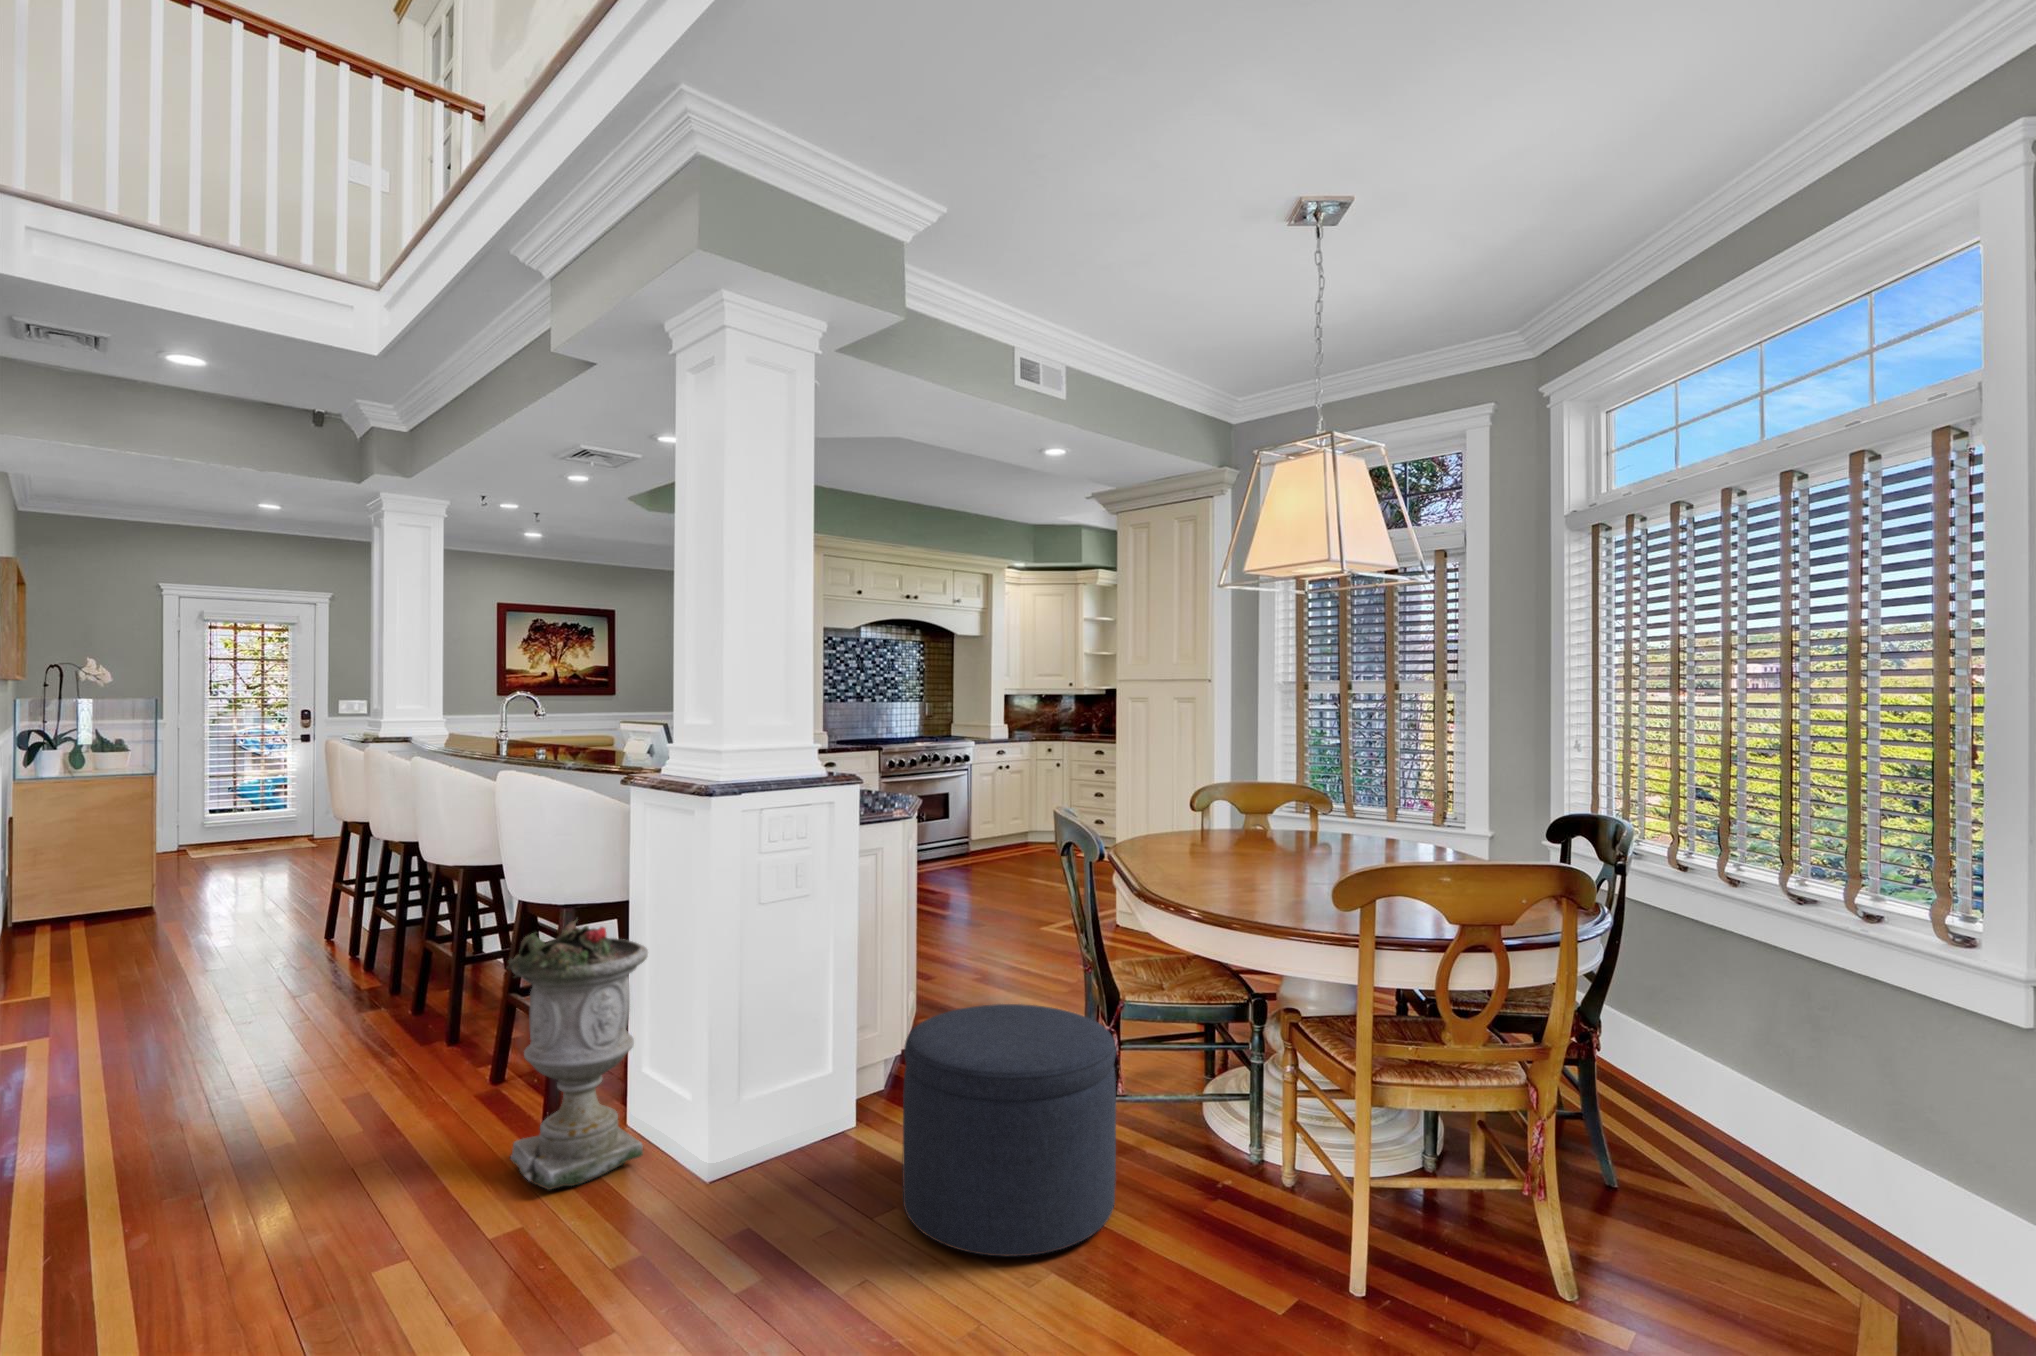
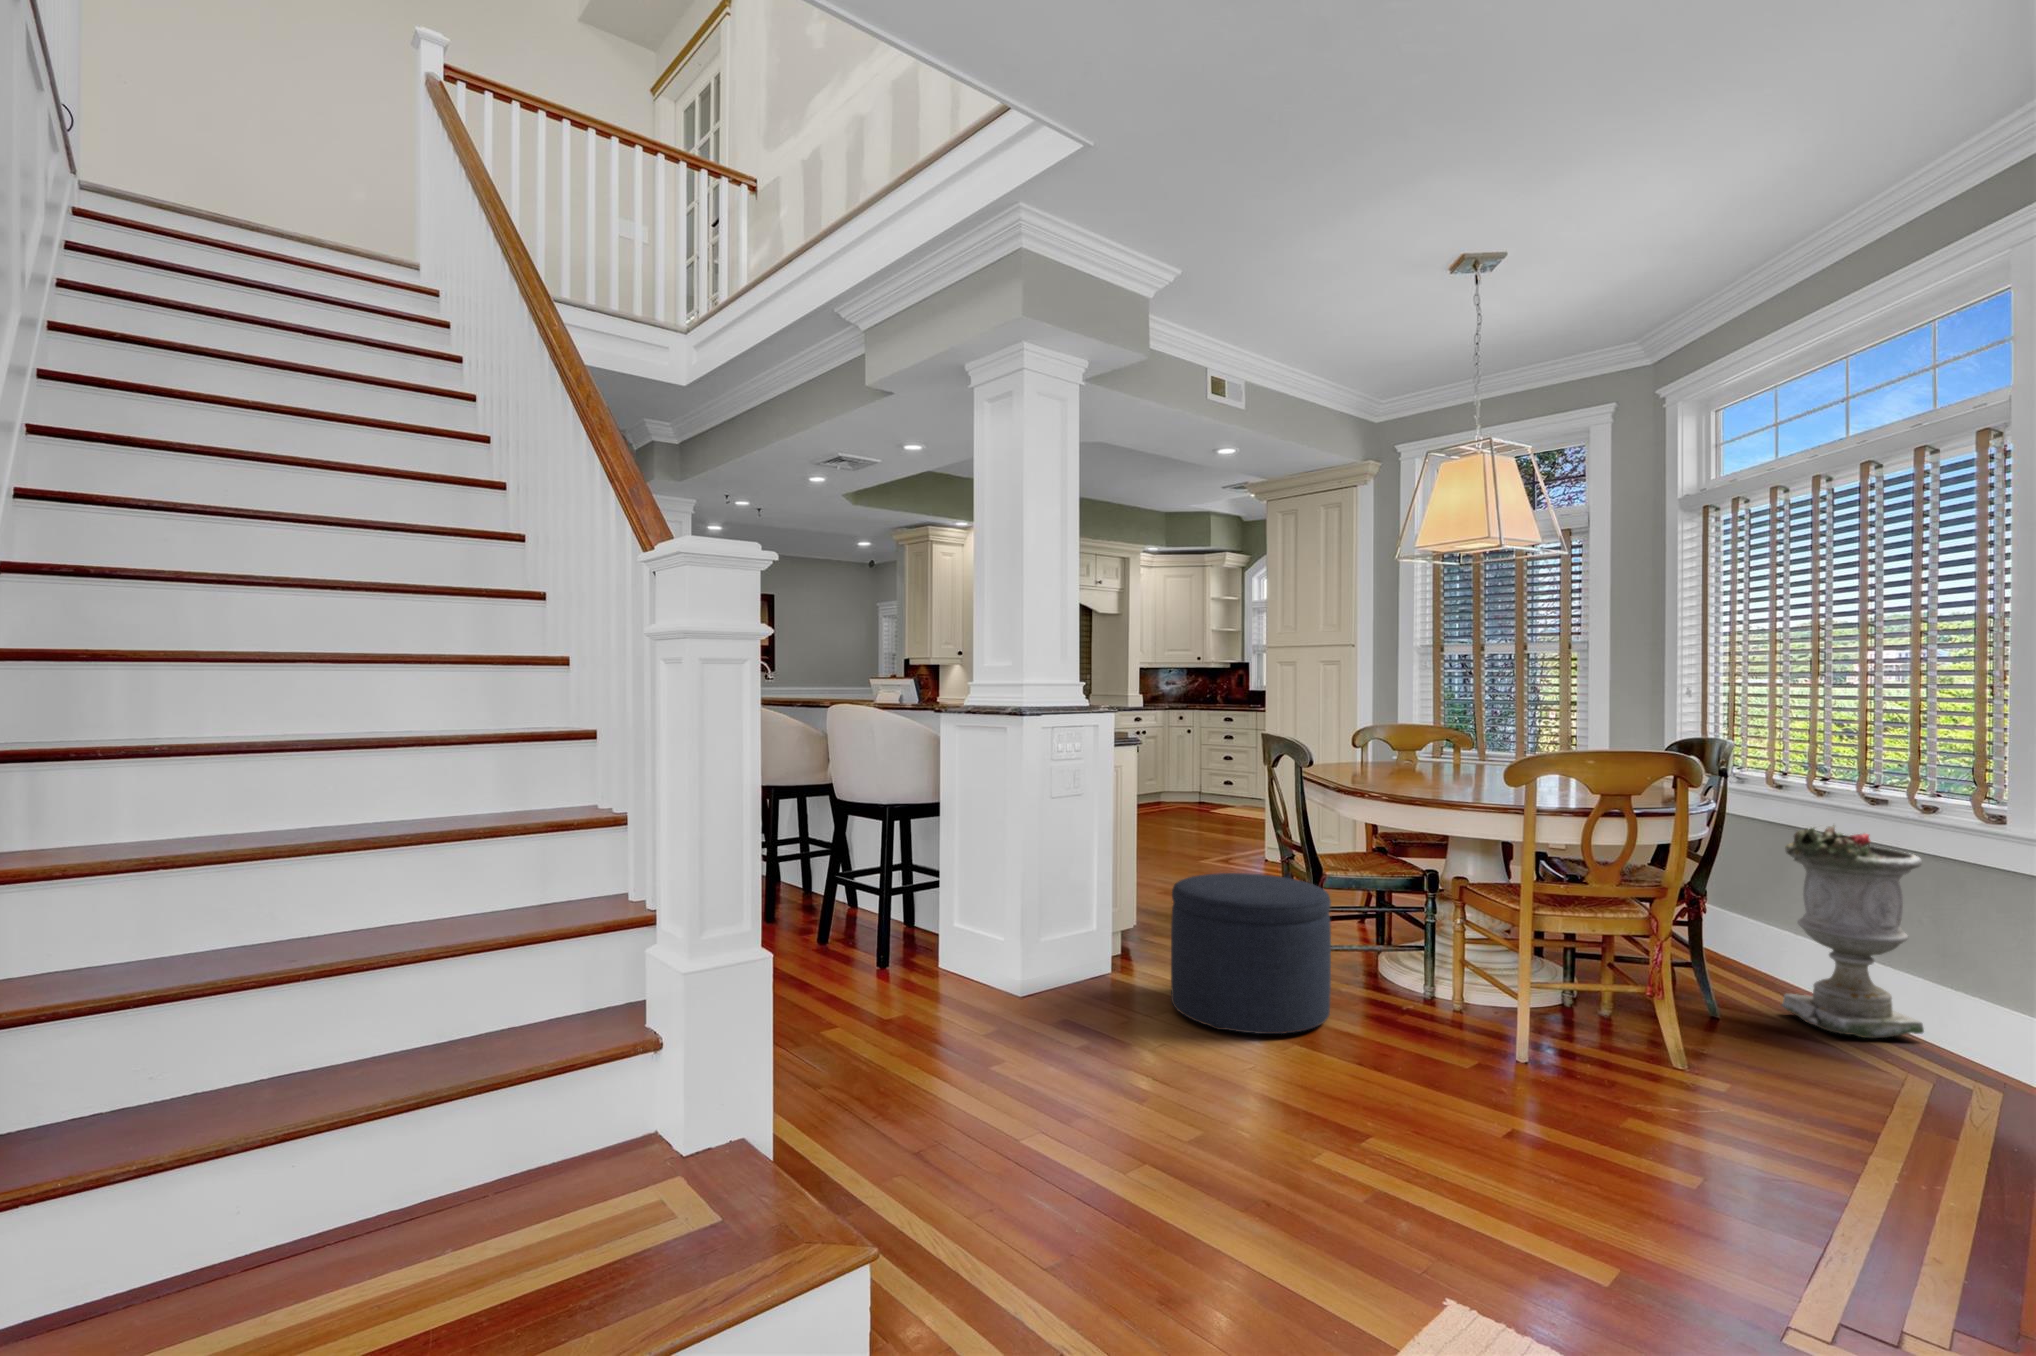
planter: present [507,919,648,1190] -> present [1782,825,1924,1038]

